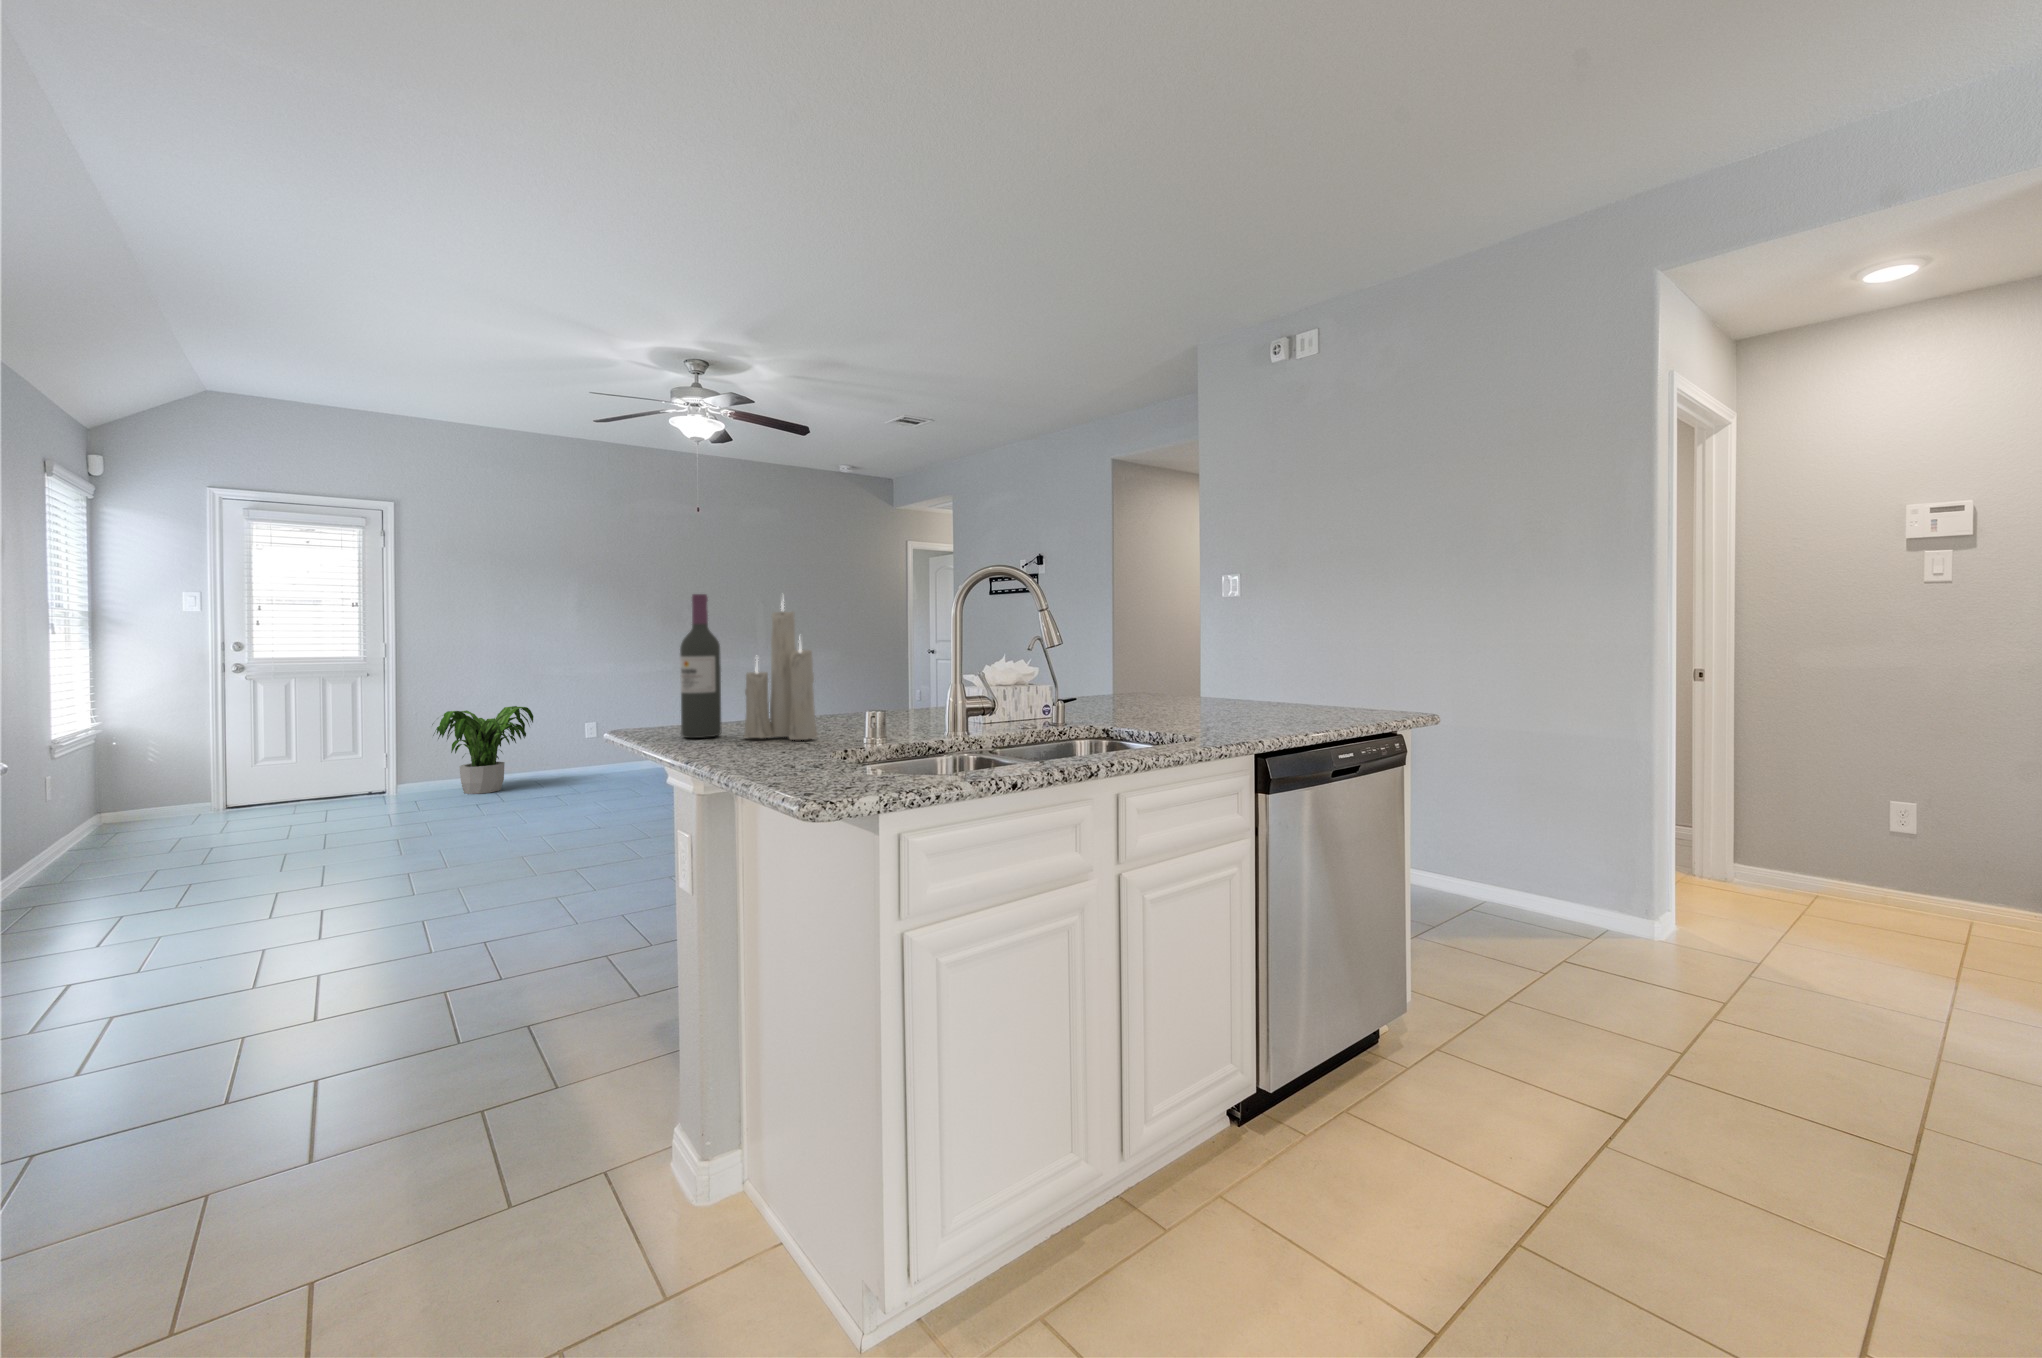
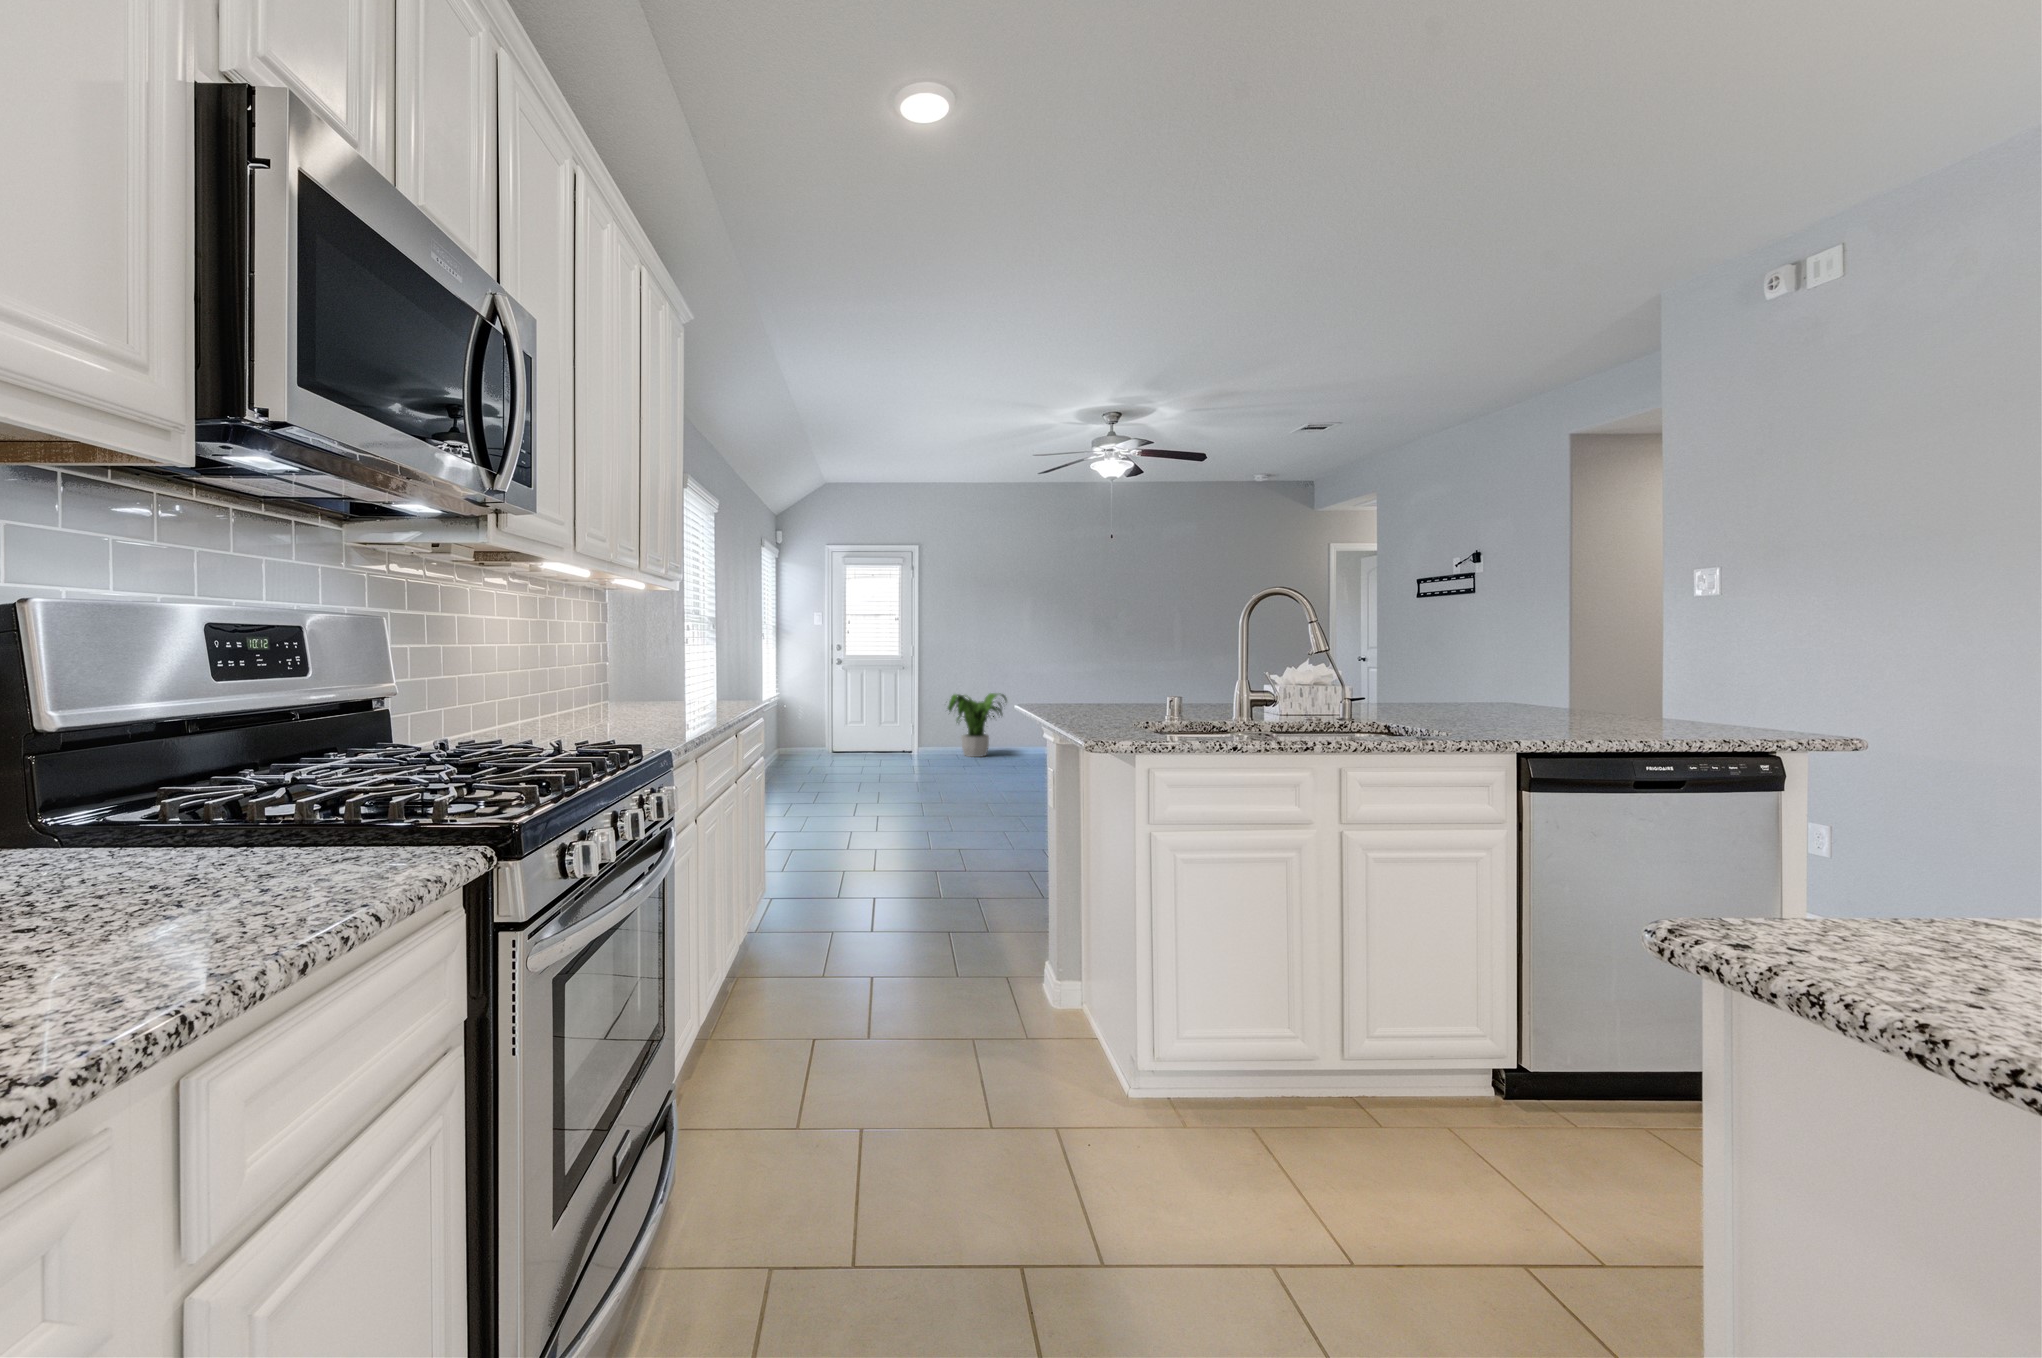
wine bottle: present [680,594,722,738] -> none [1048,612,1074,710]
candle: present [744,602,818,740] -> none [1085,605,1134,715]

